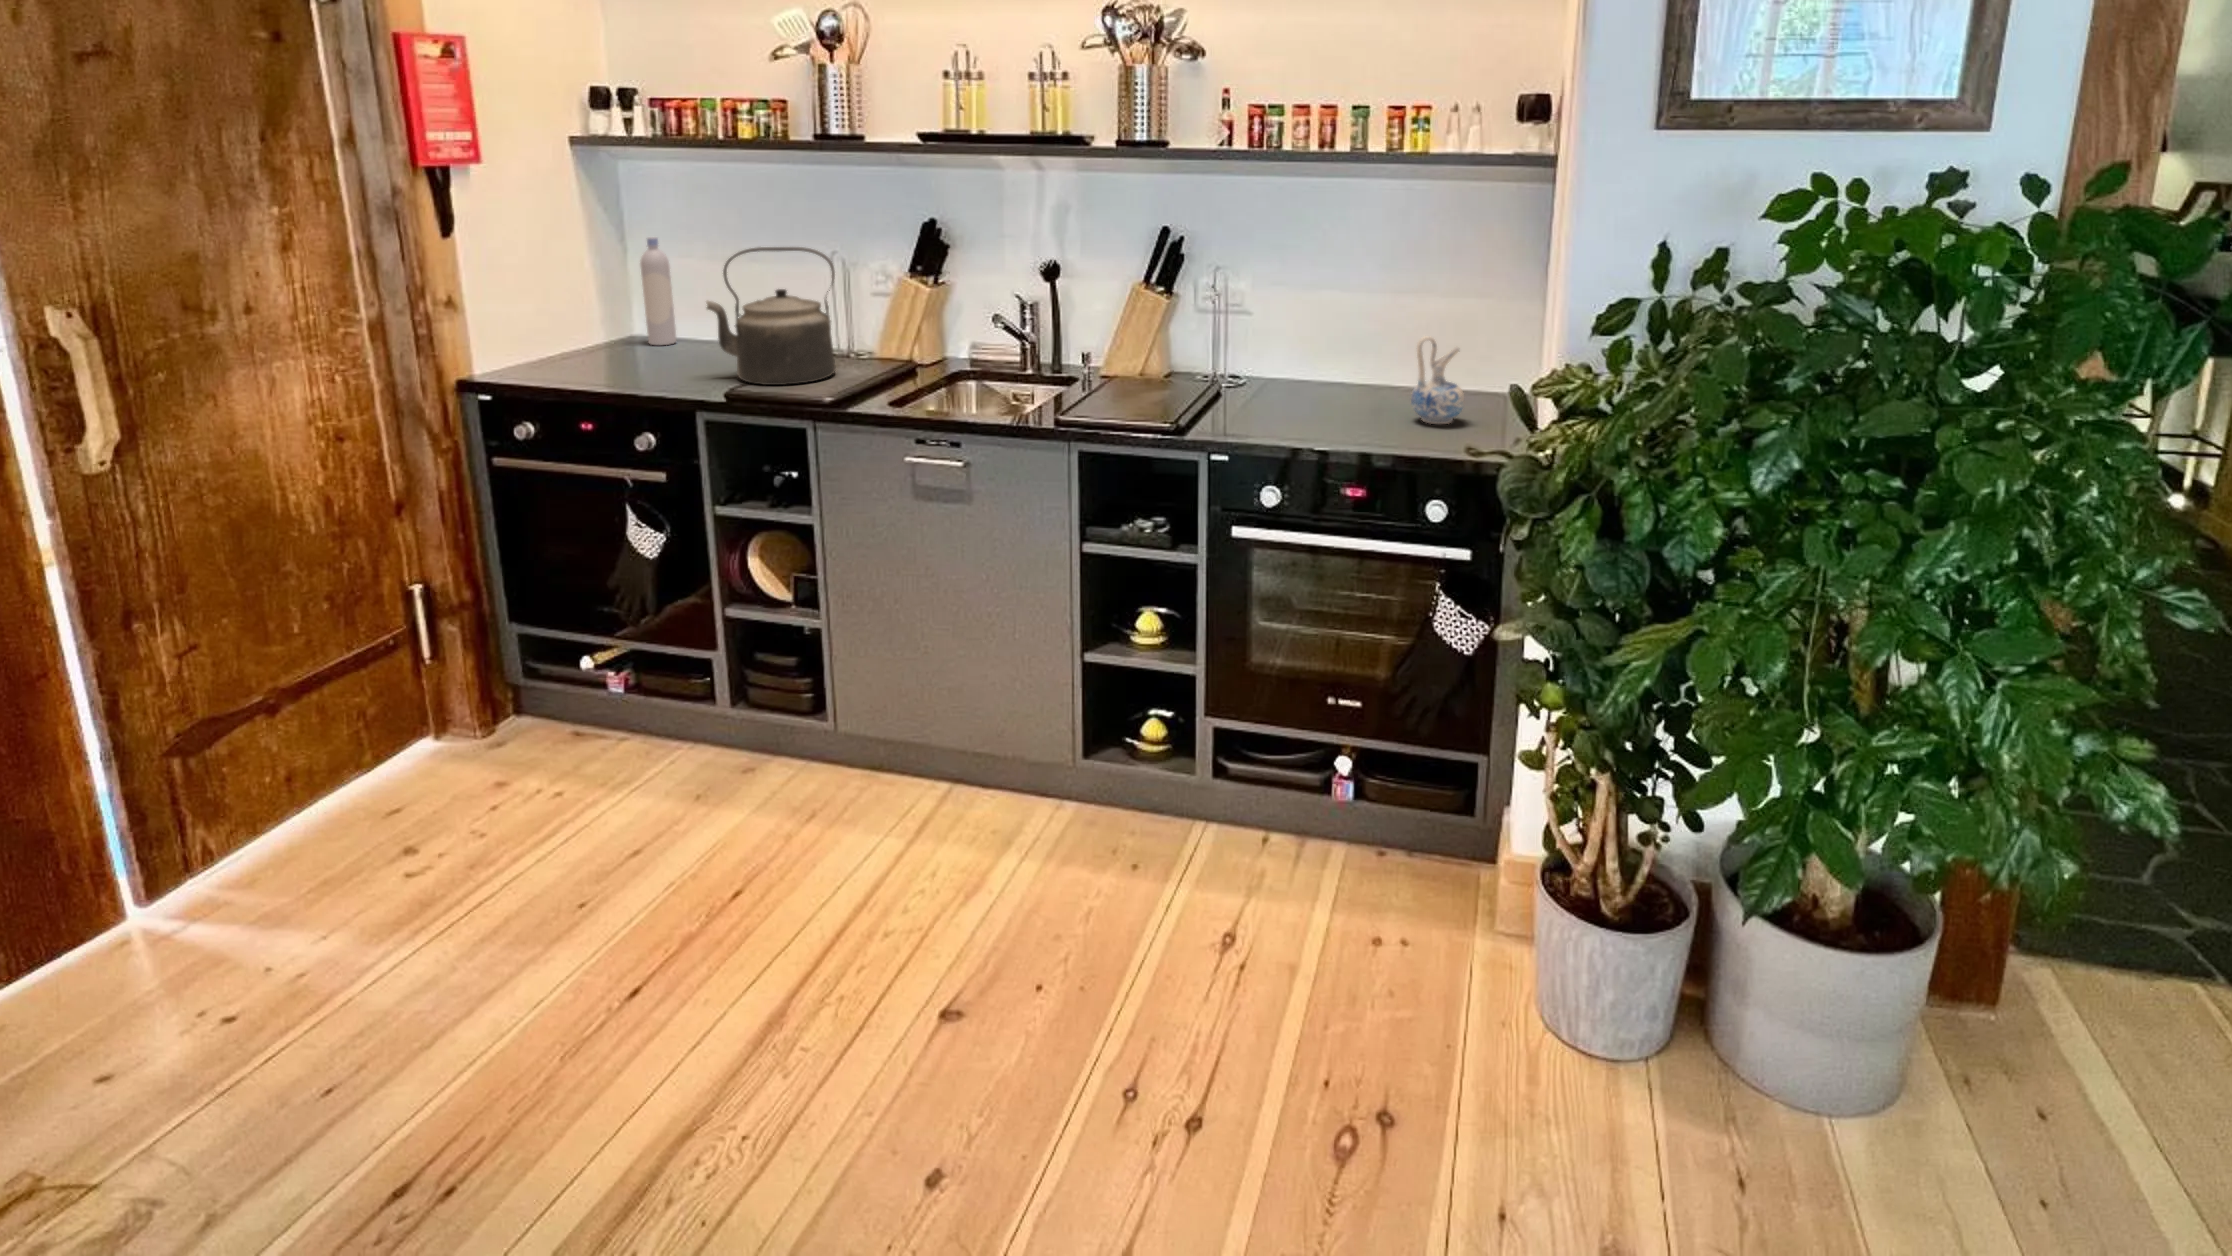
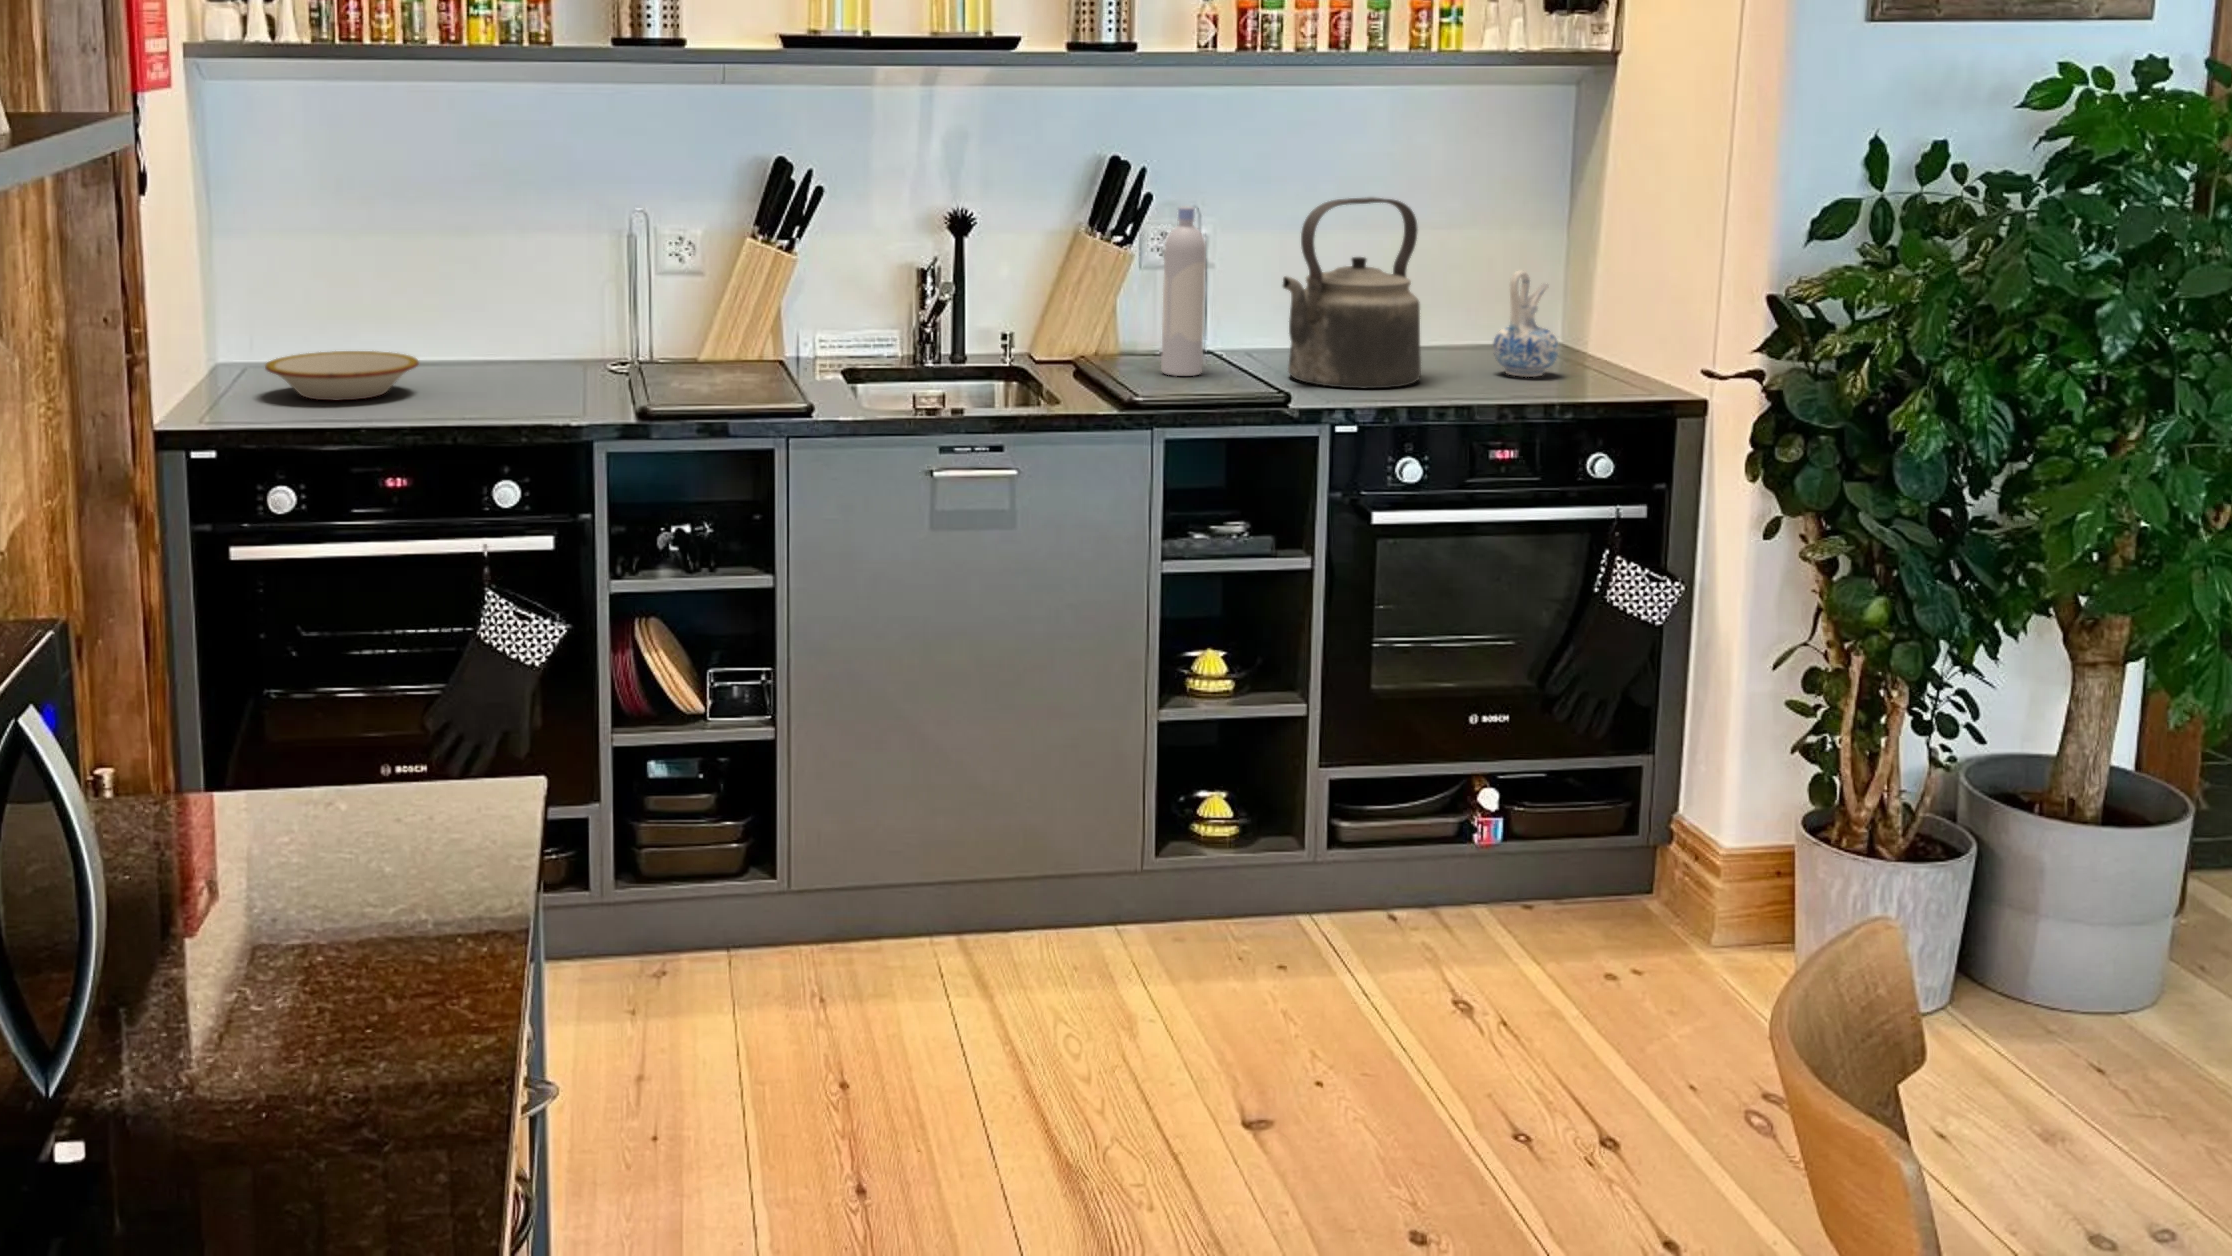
bottle: present [640,237,677,345] -> present [1161,207,1206,376]
kettle: present [706,247,836,385] -> present [1283,197,1421,388]
bowl: none [572,336,677,370] -> present [265,351,419,400]

